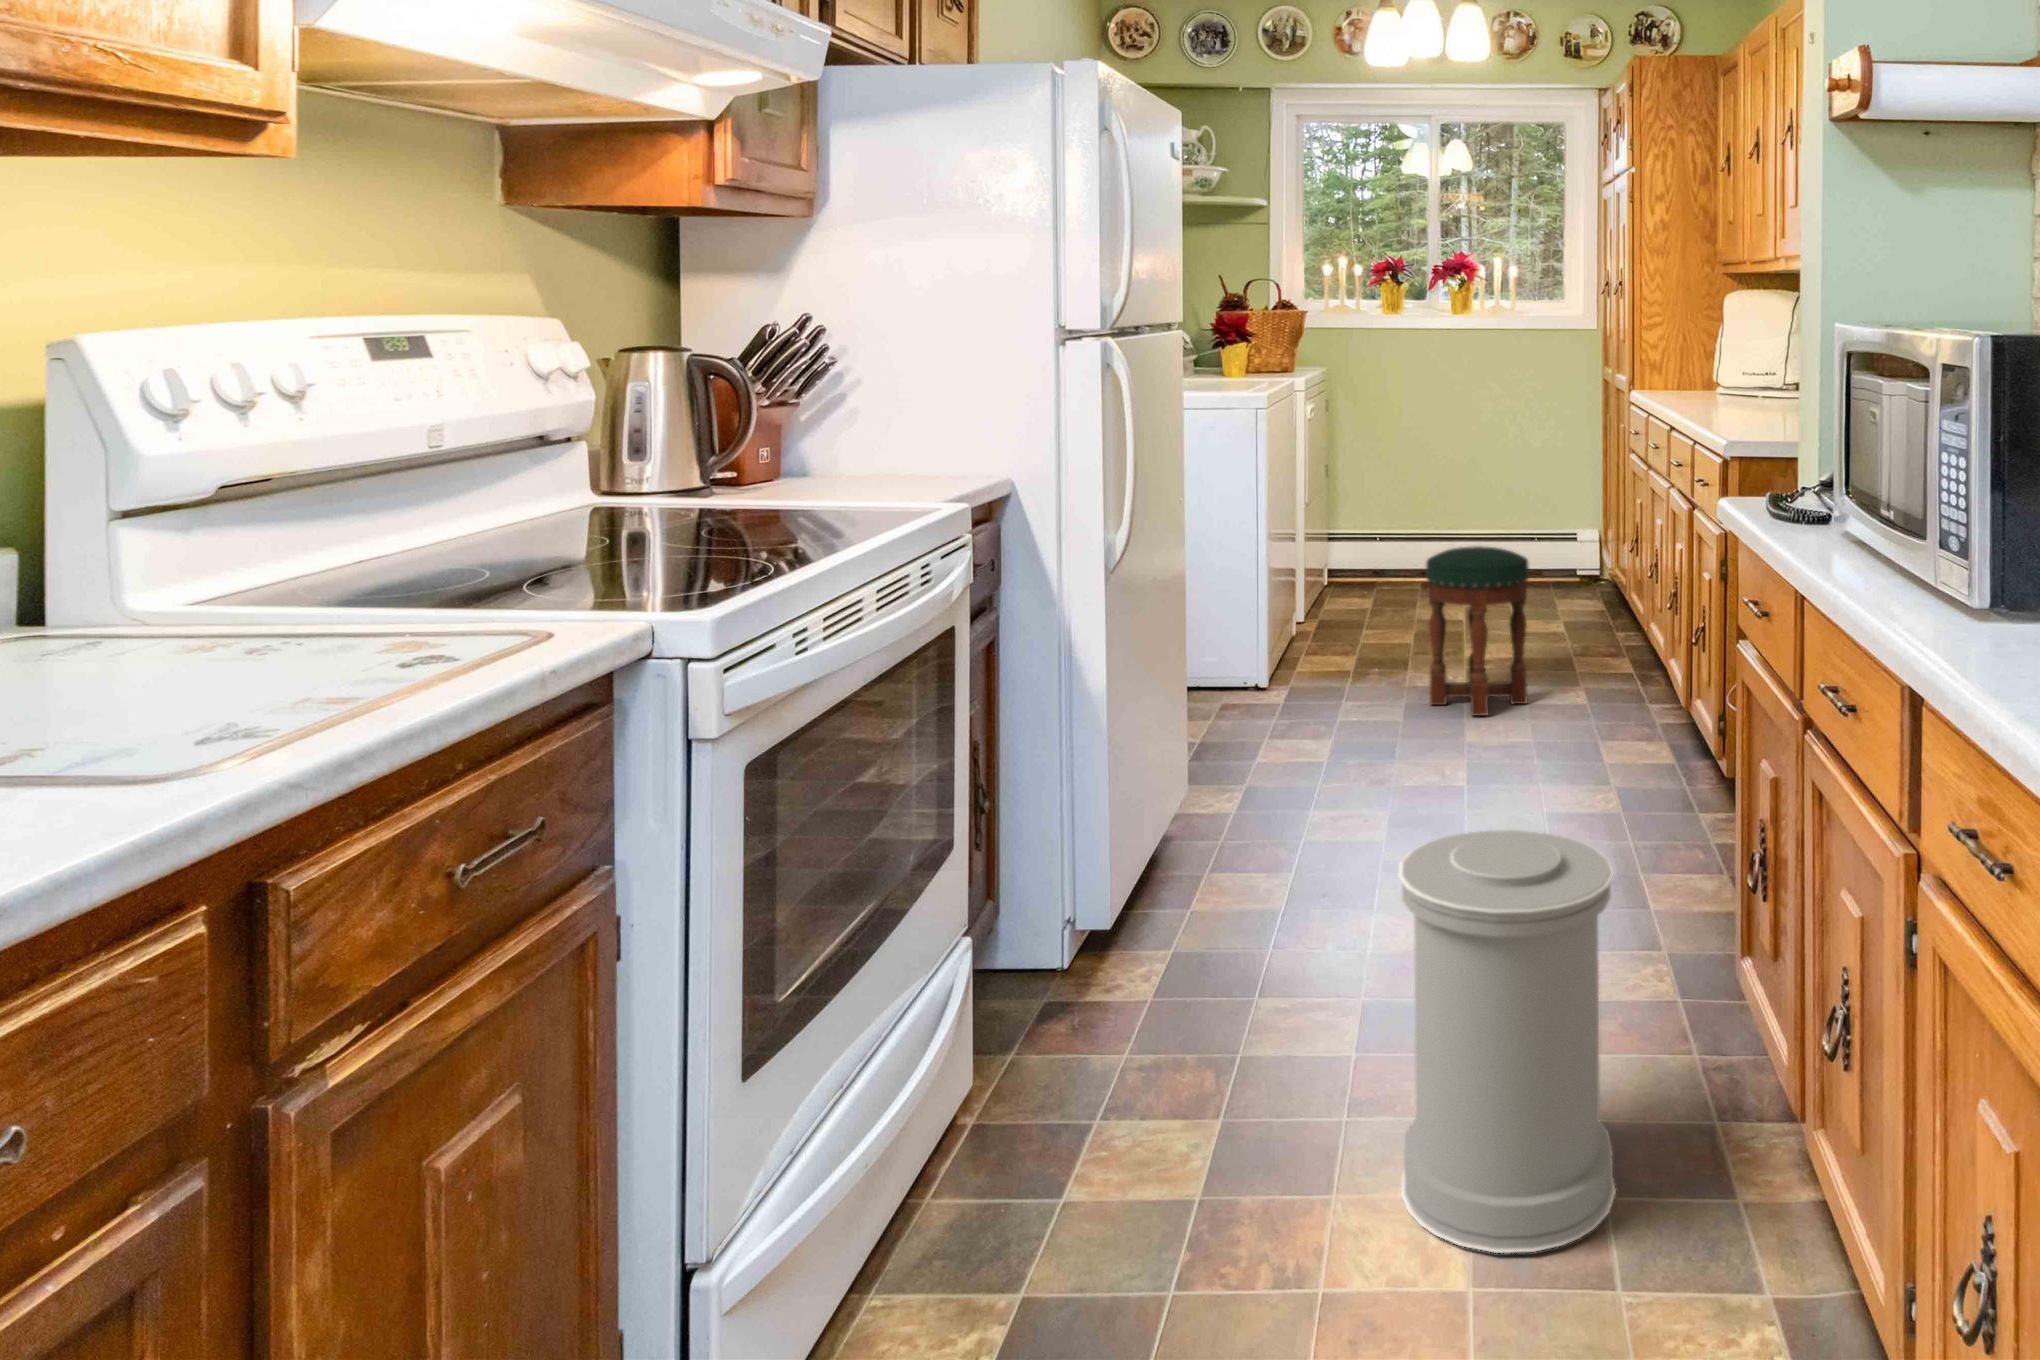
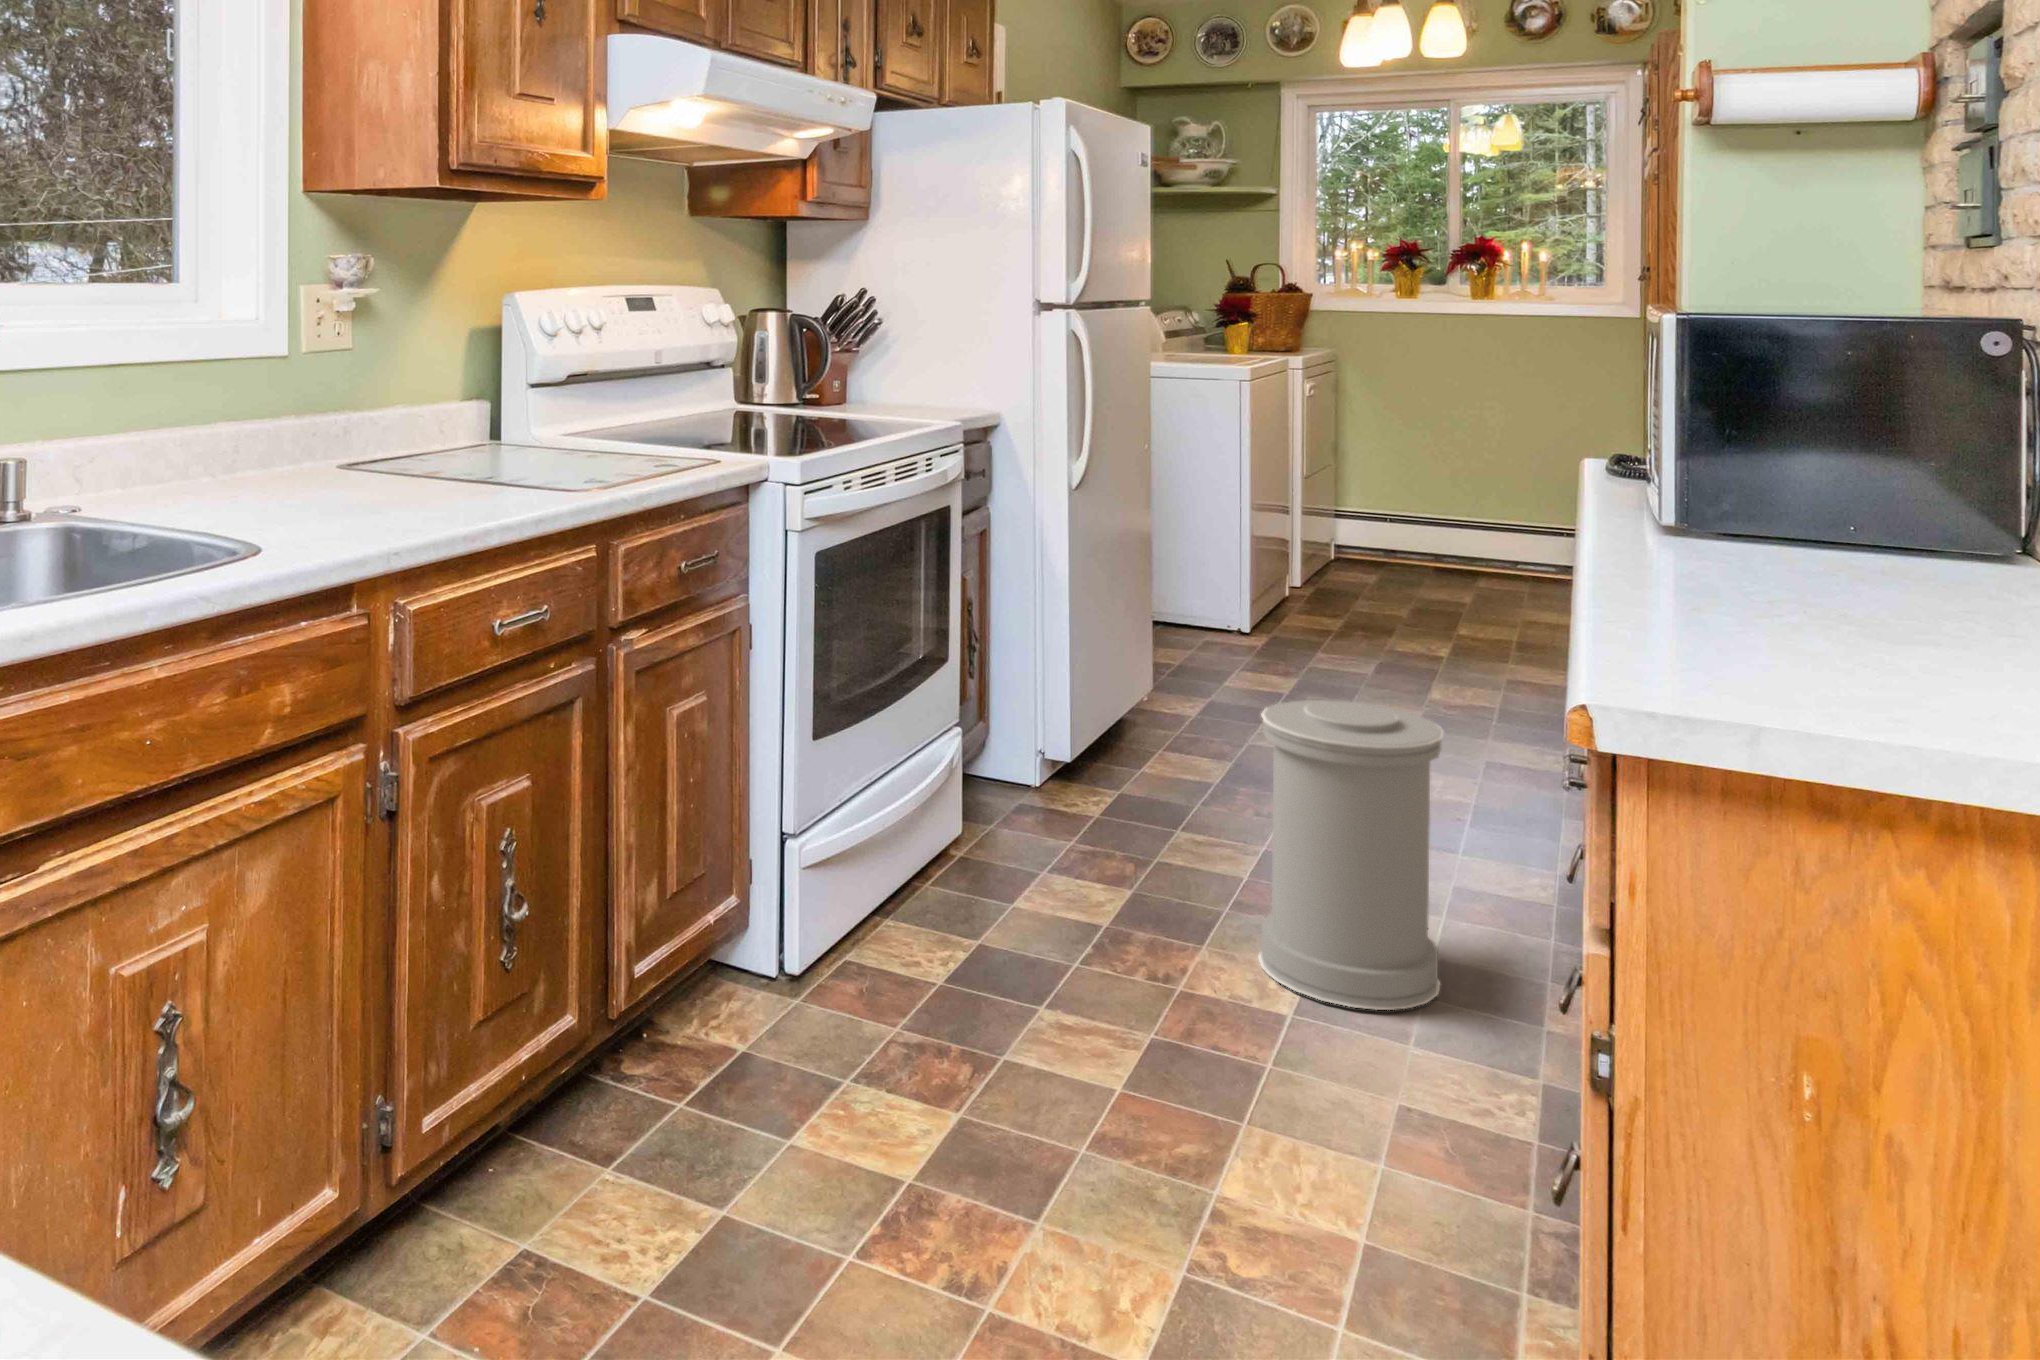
stool: present [1426,546,1529,716] -> none [1400,520,1509,679]

